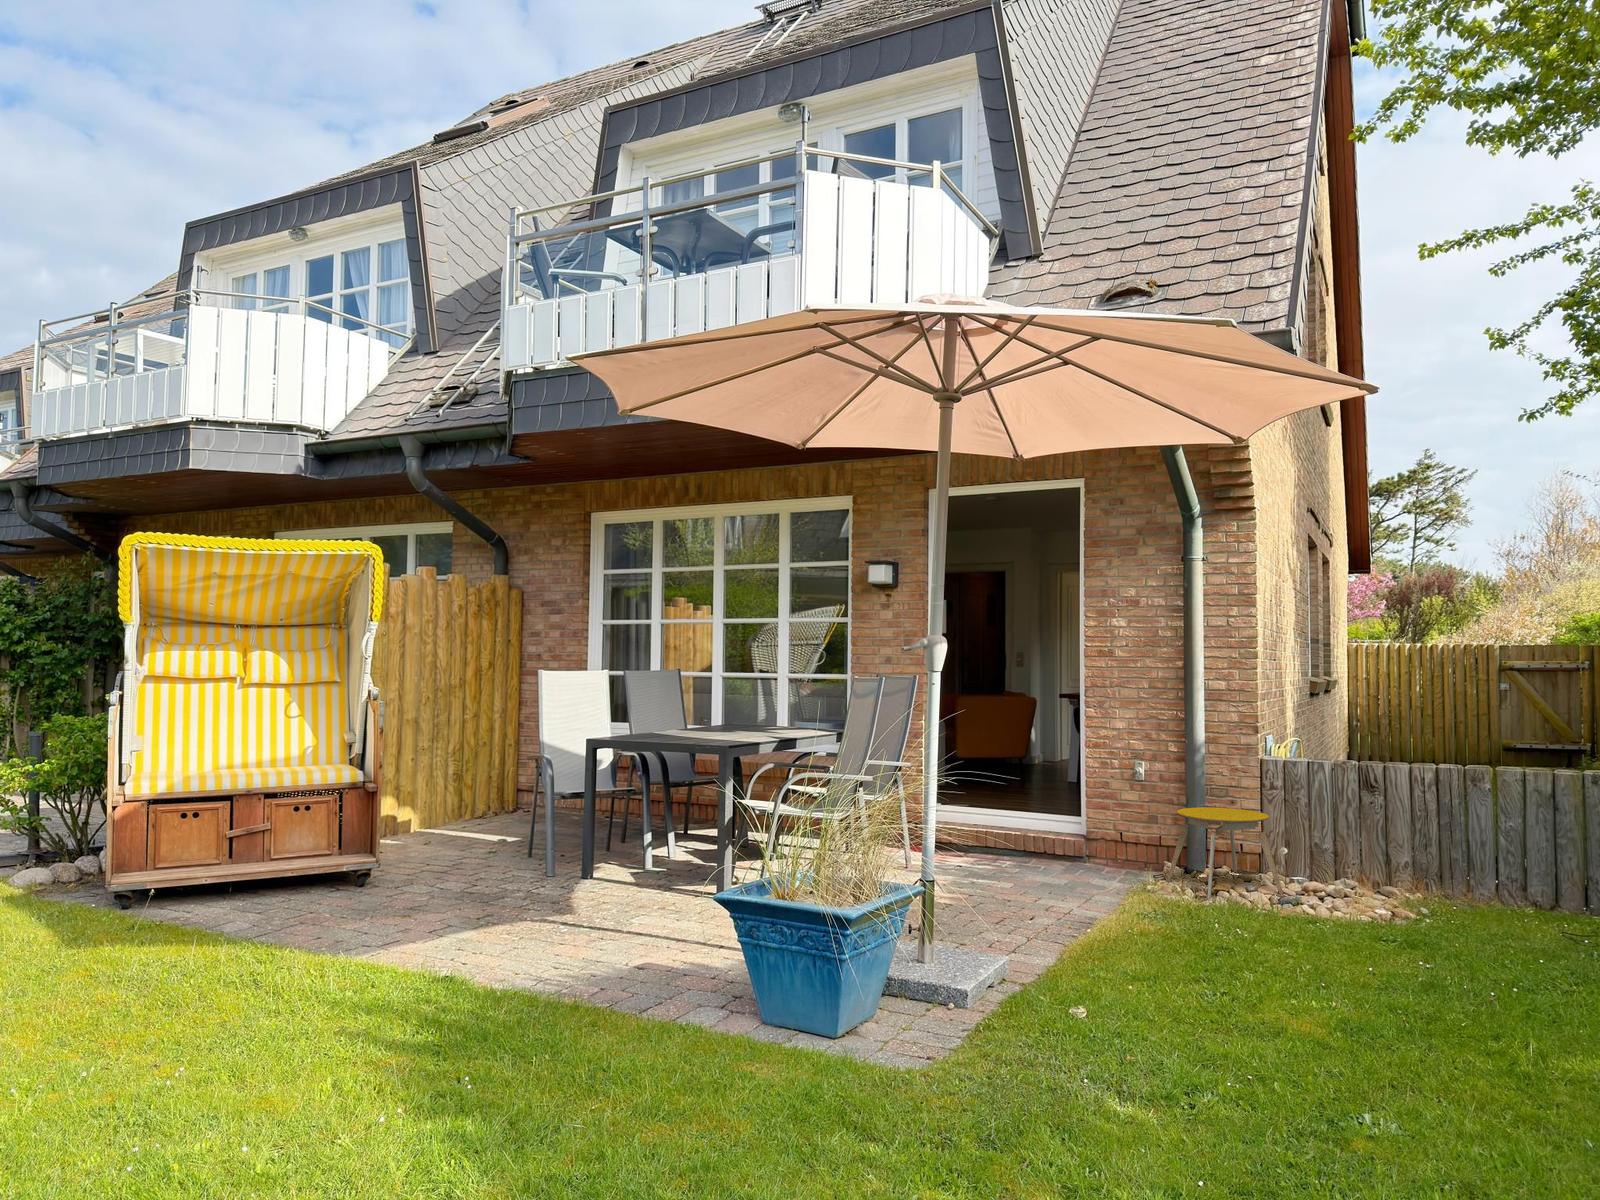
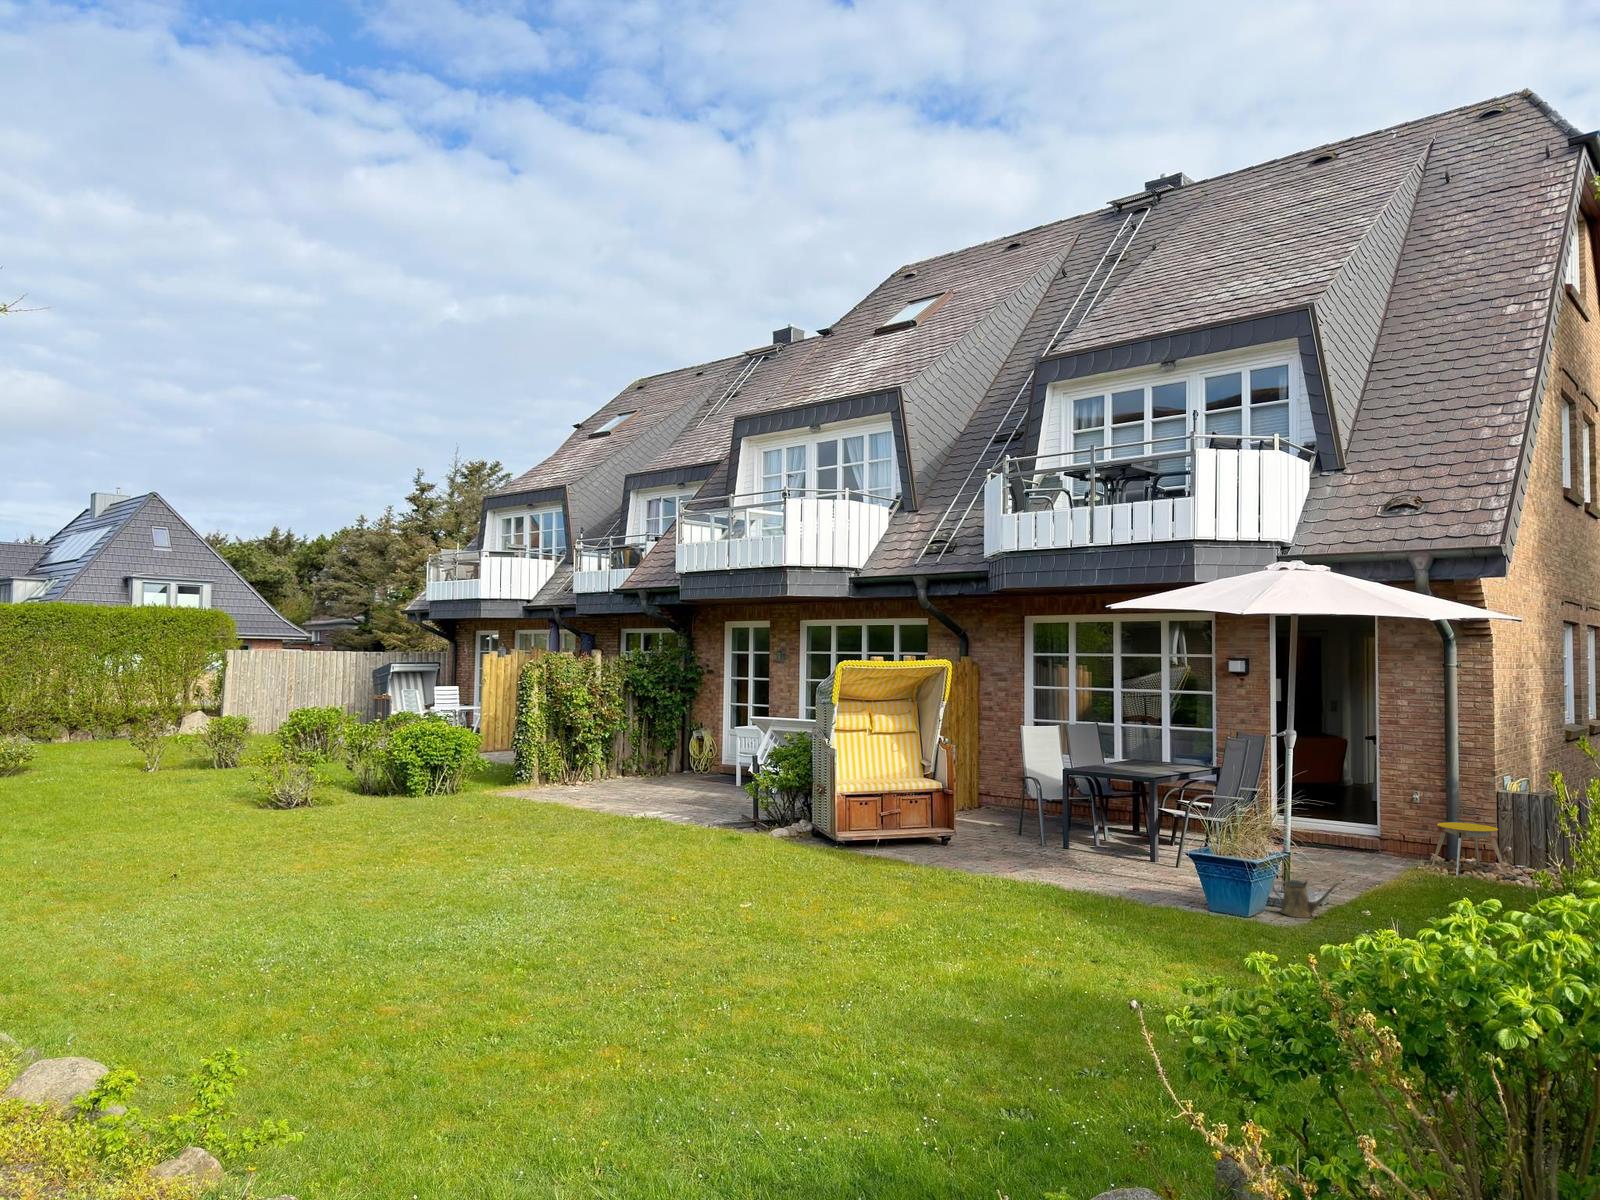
watering can: none [887,949,1026,1034] -> present [1272,880,1341,918]

